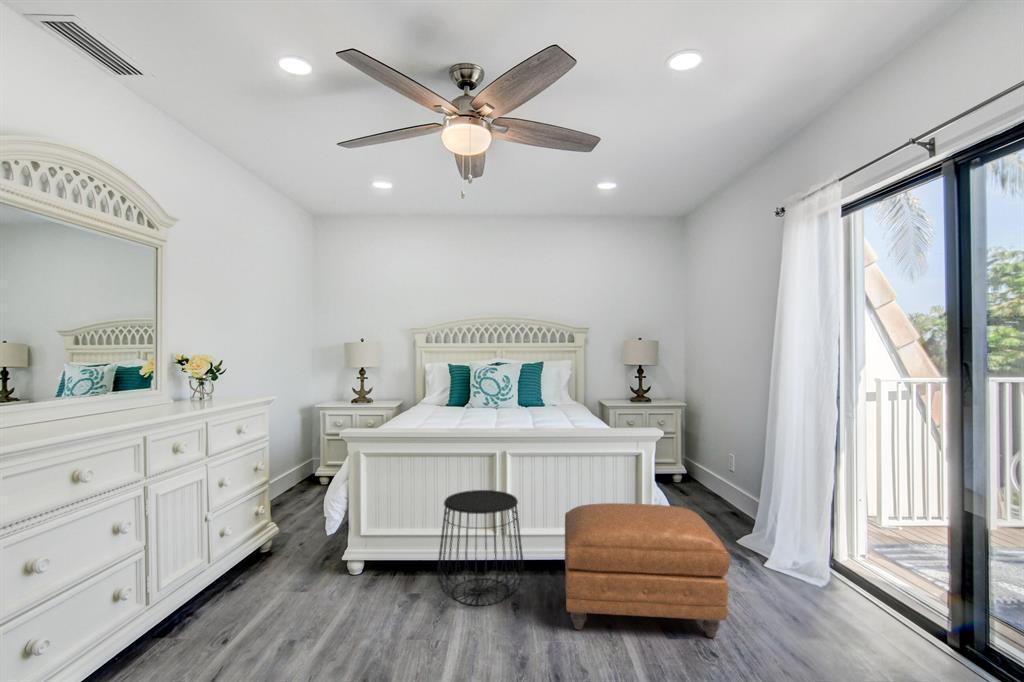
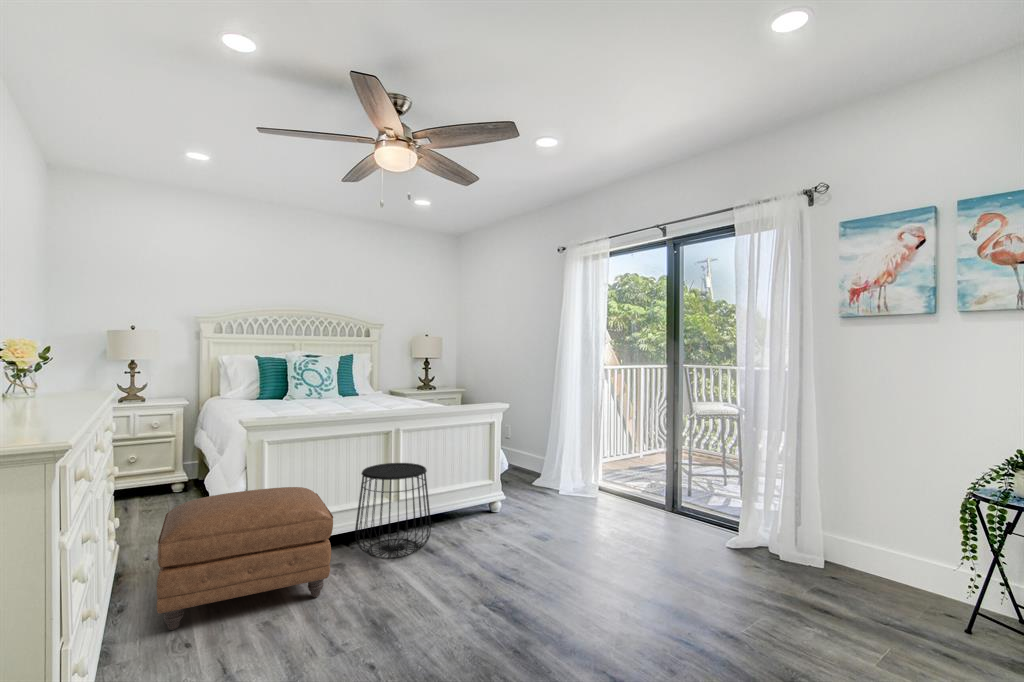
ottoman: present [565,503,730,638] -> present [157,487,333,630]

